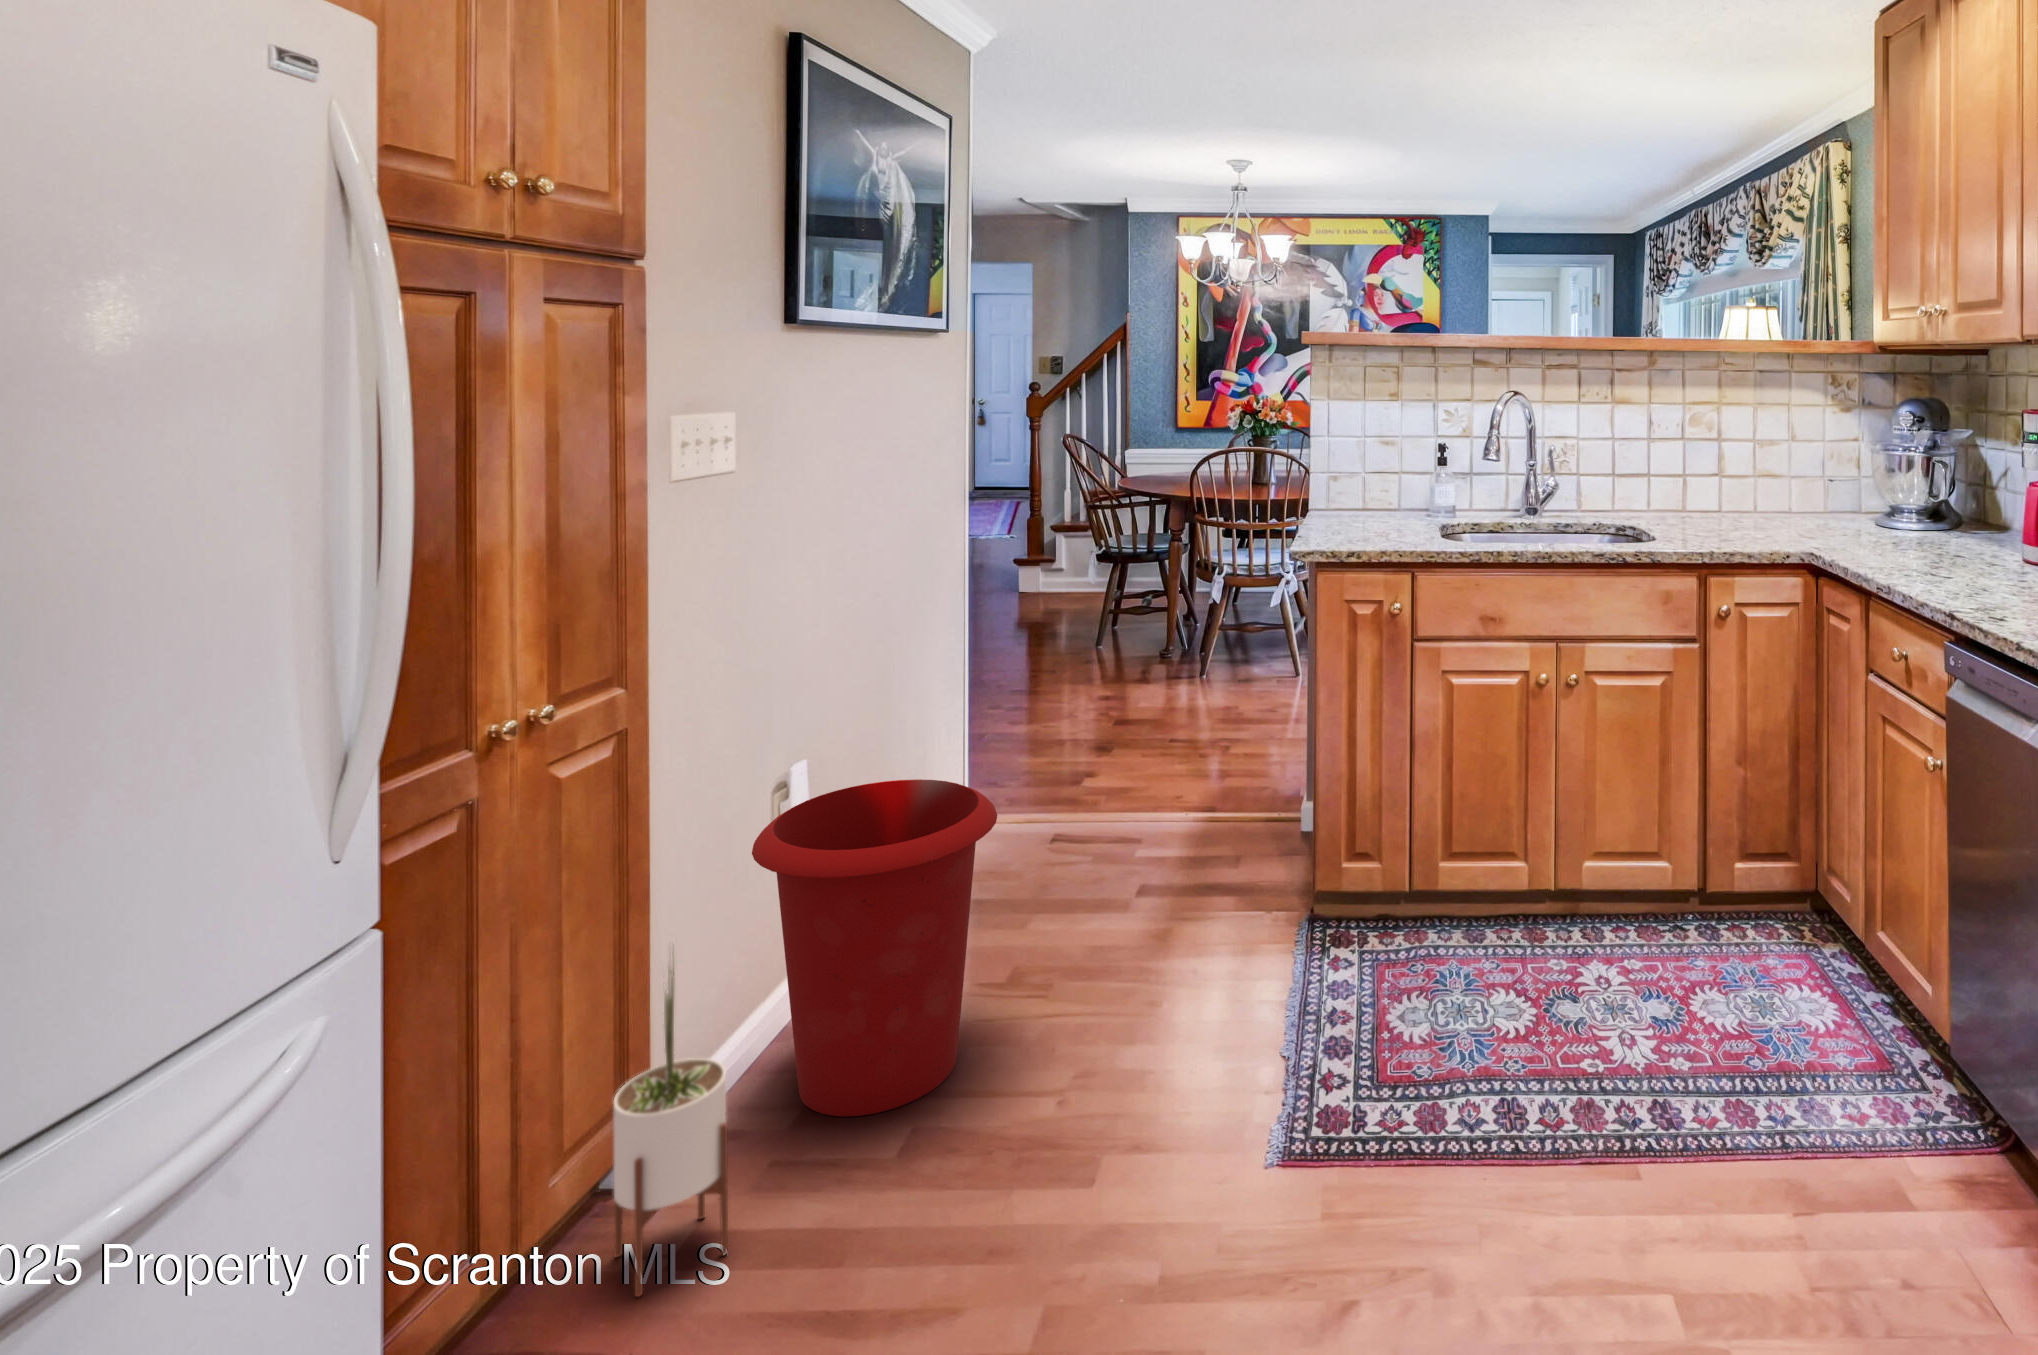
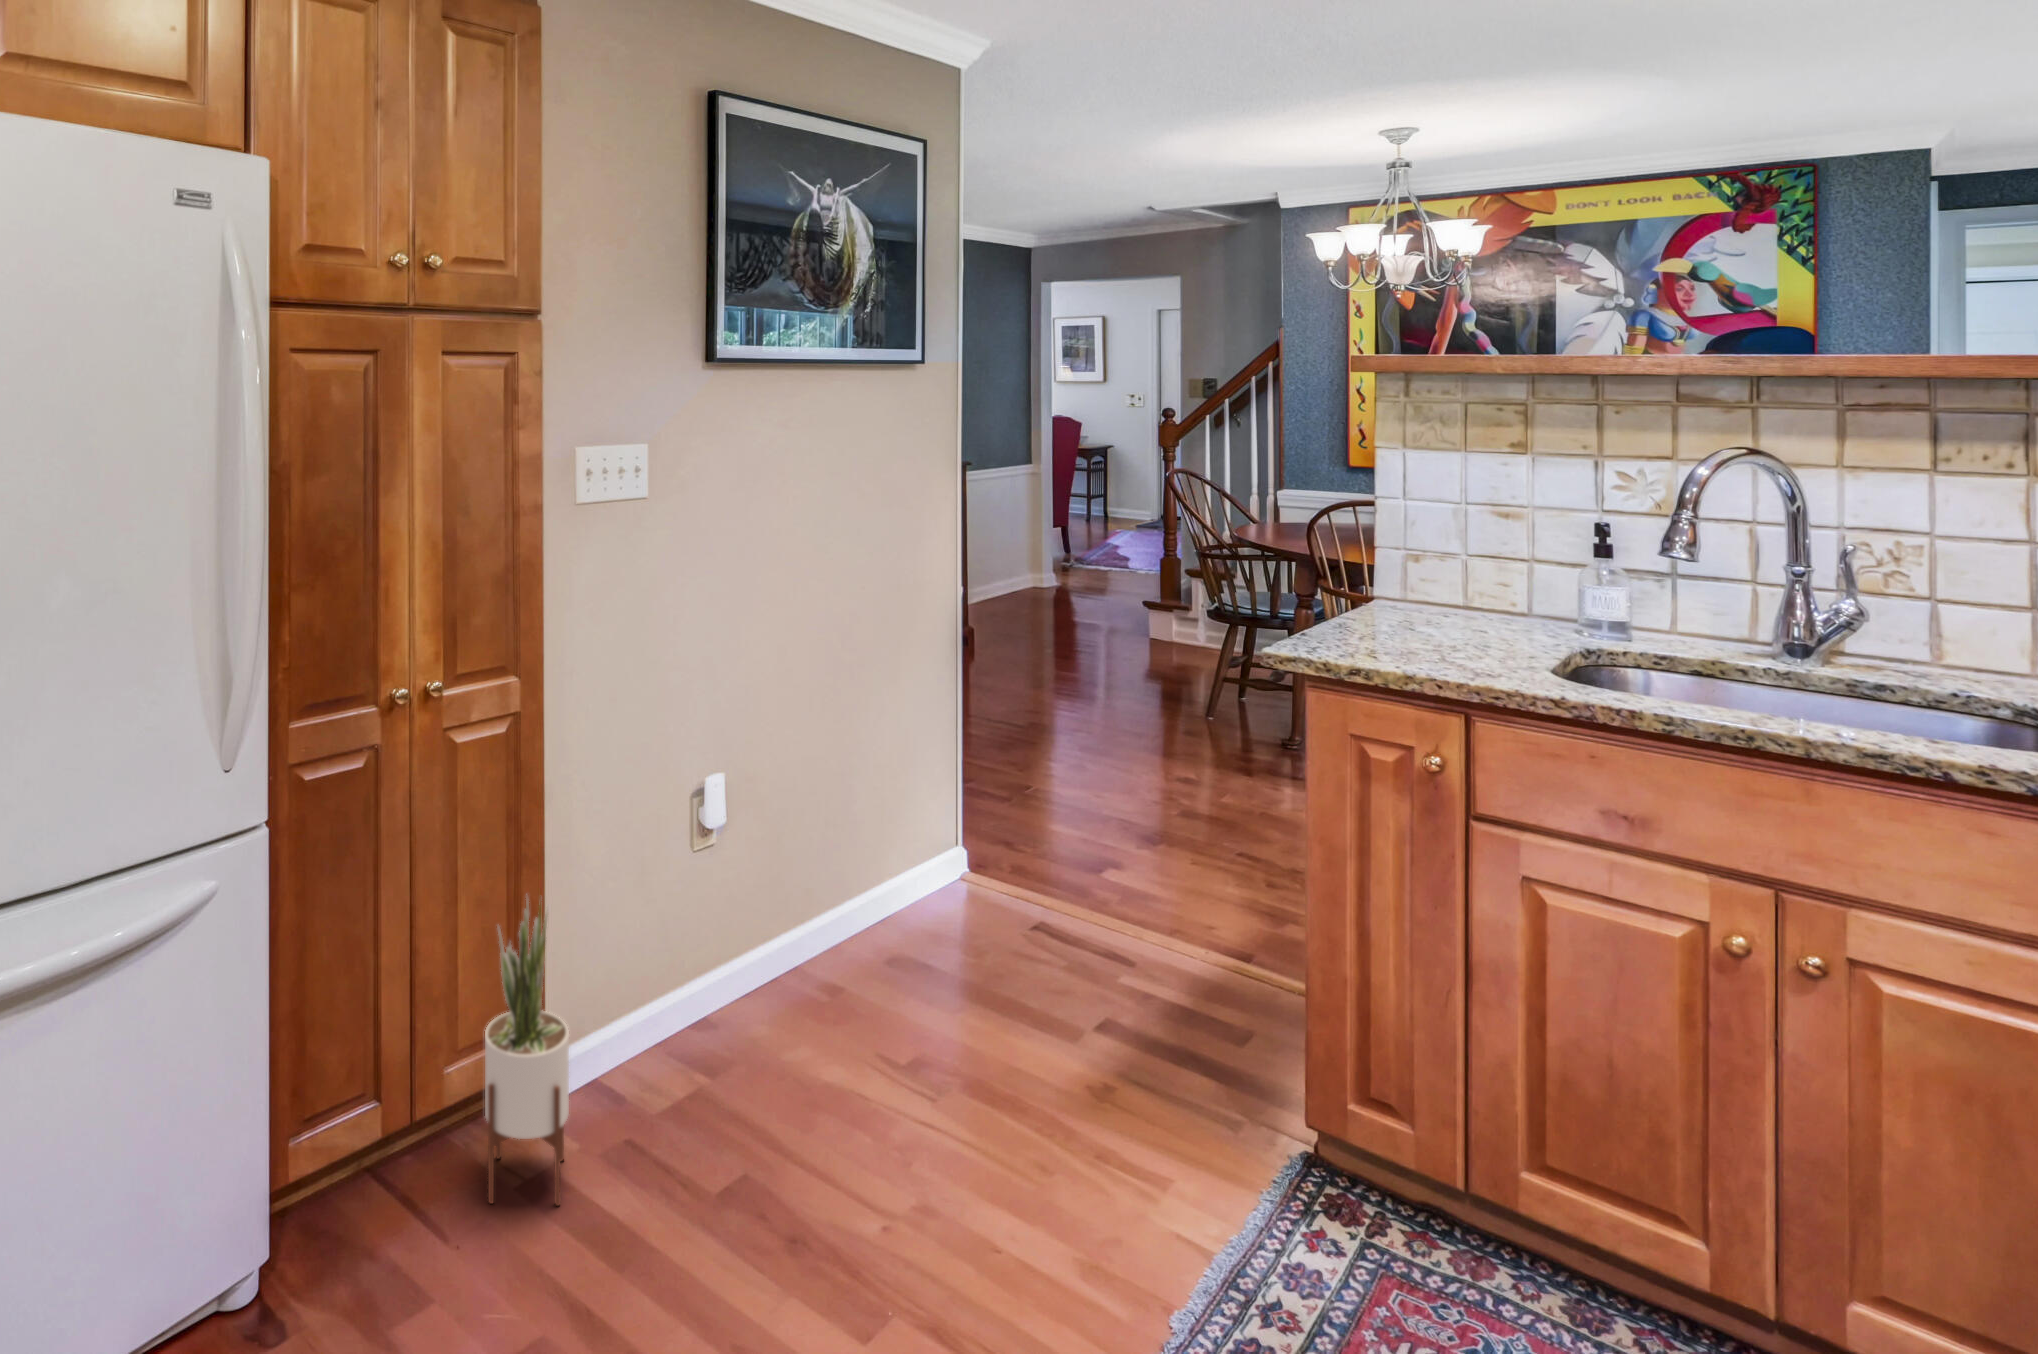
waste bin: present [752,779,997,1117] -> none [641,807,865,1146]

